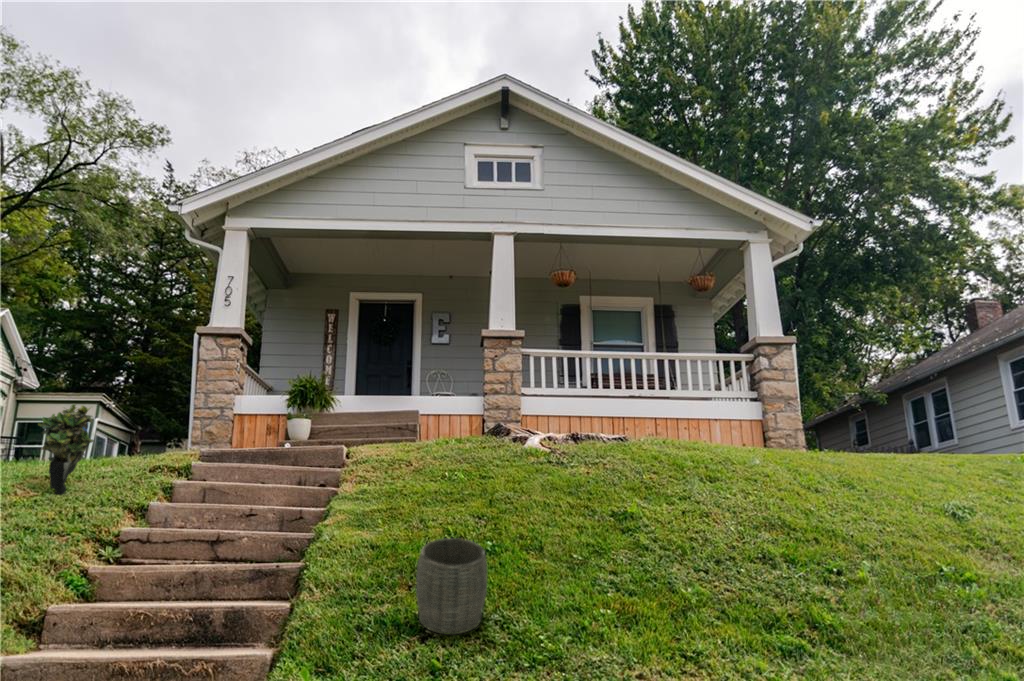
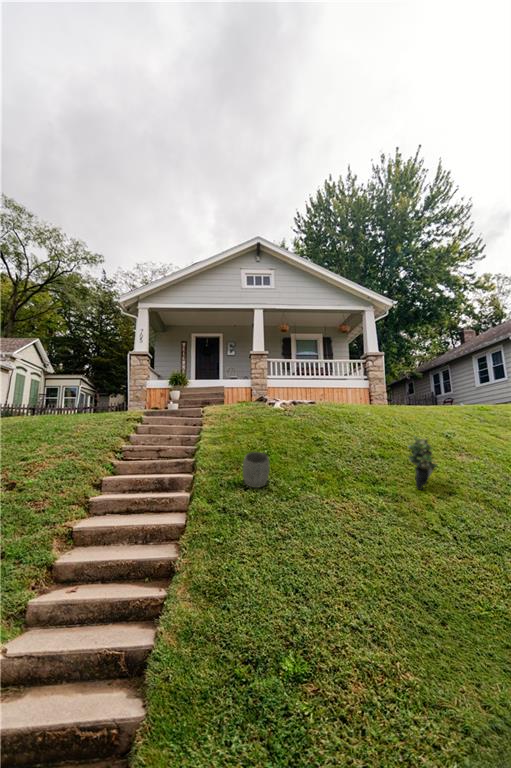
potted plant: present [38,404,94,495] -> present [409,436,437,490]

